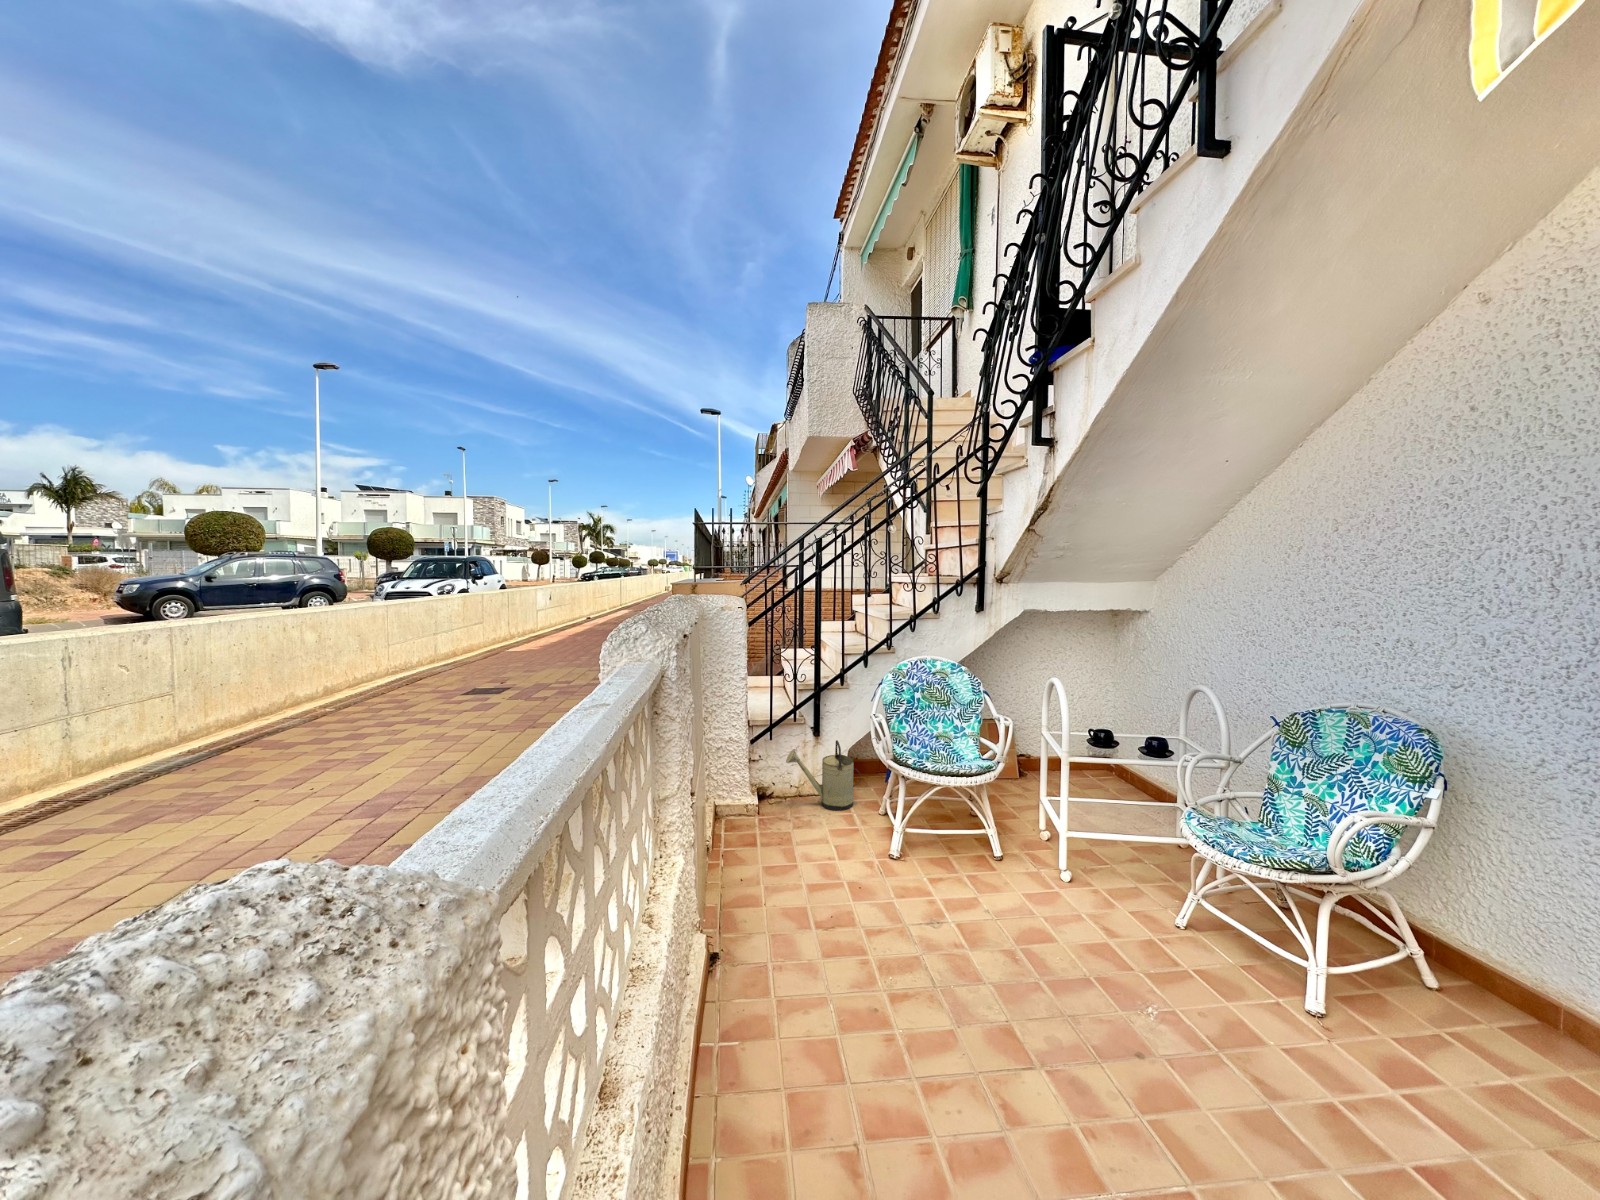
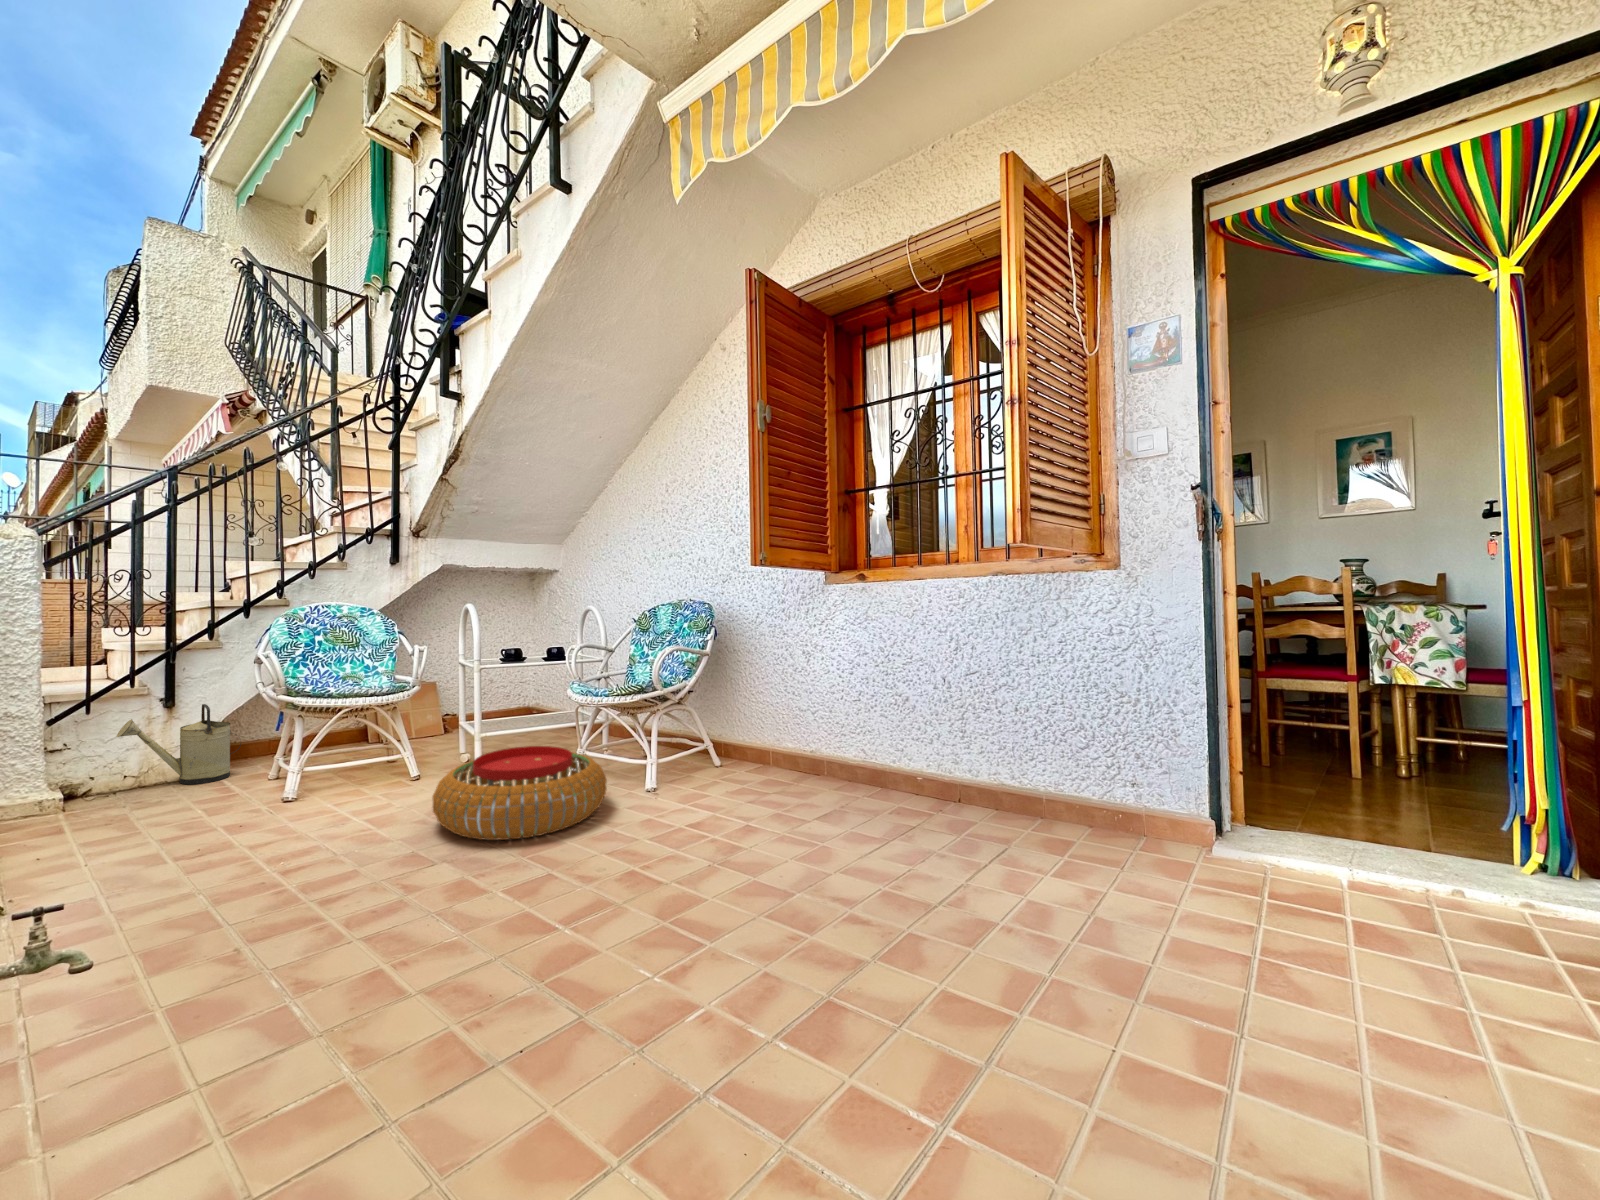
pouf: none [1022,884,1244,1044] -> present [432,746,607,840]

